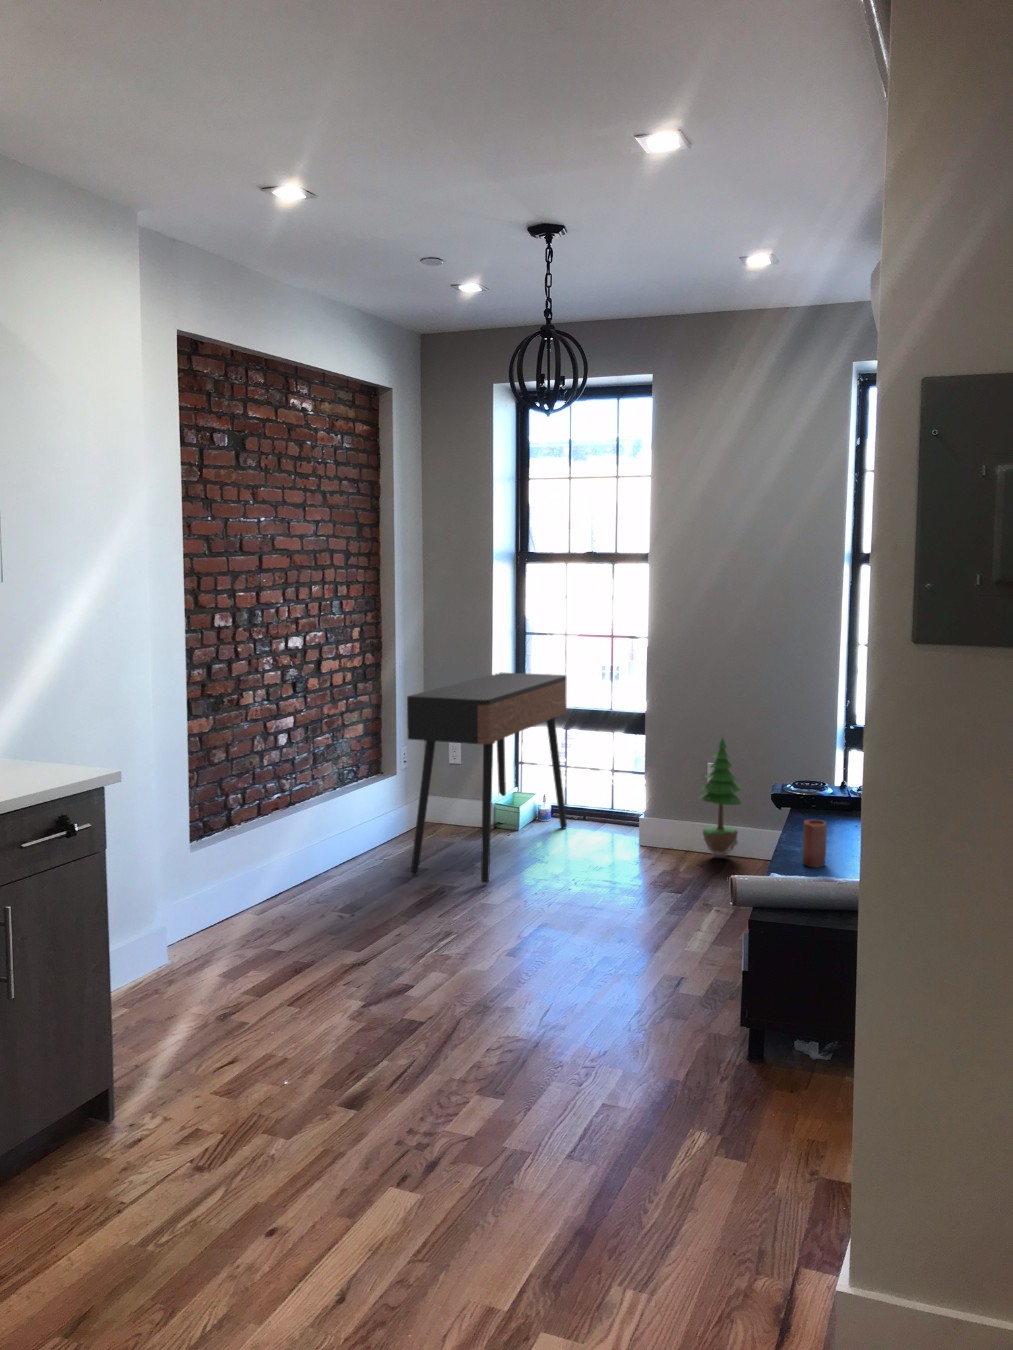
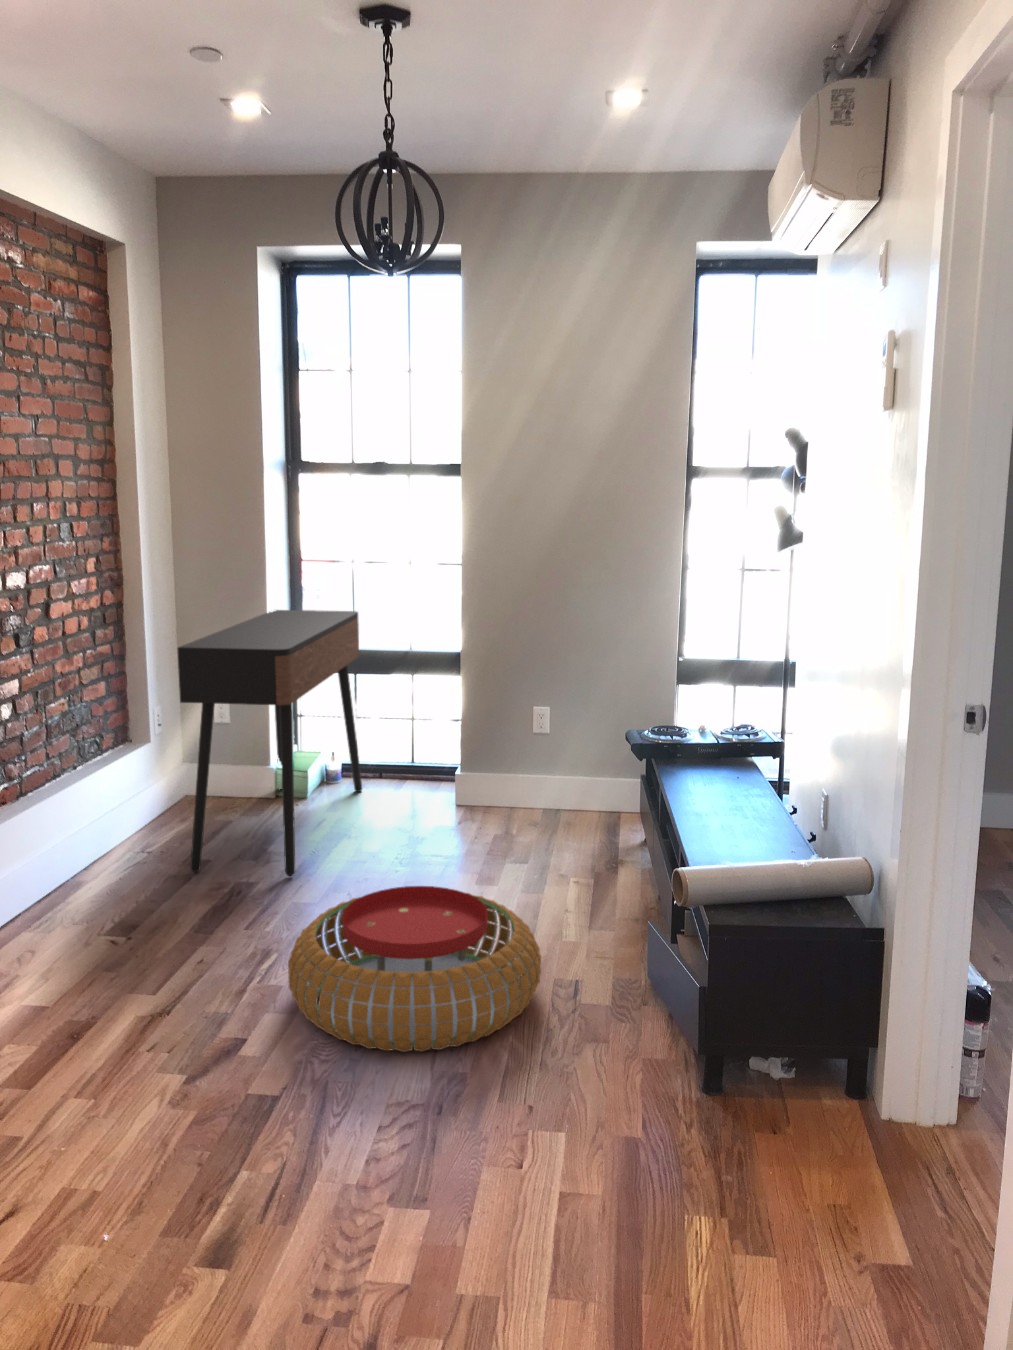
potted tree: present [699,738,742,858] -> none [526,679,577,817]
candle: present [803,820,827,867] -> none [710,783,739,840]
pouf: none [450,887,649,1008] -> present [288,886,541,1052]

